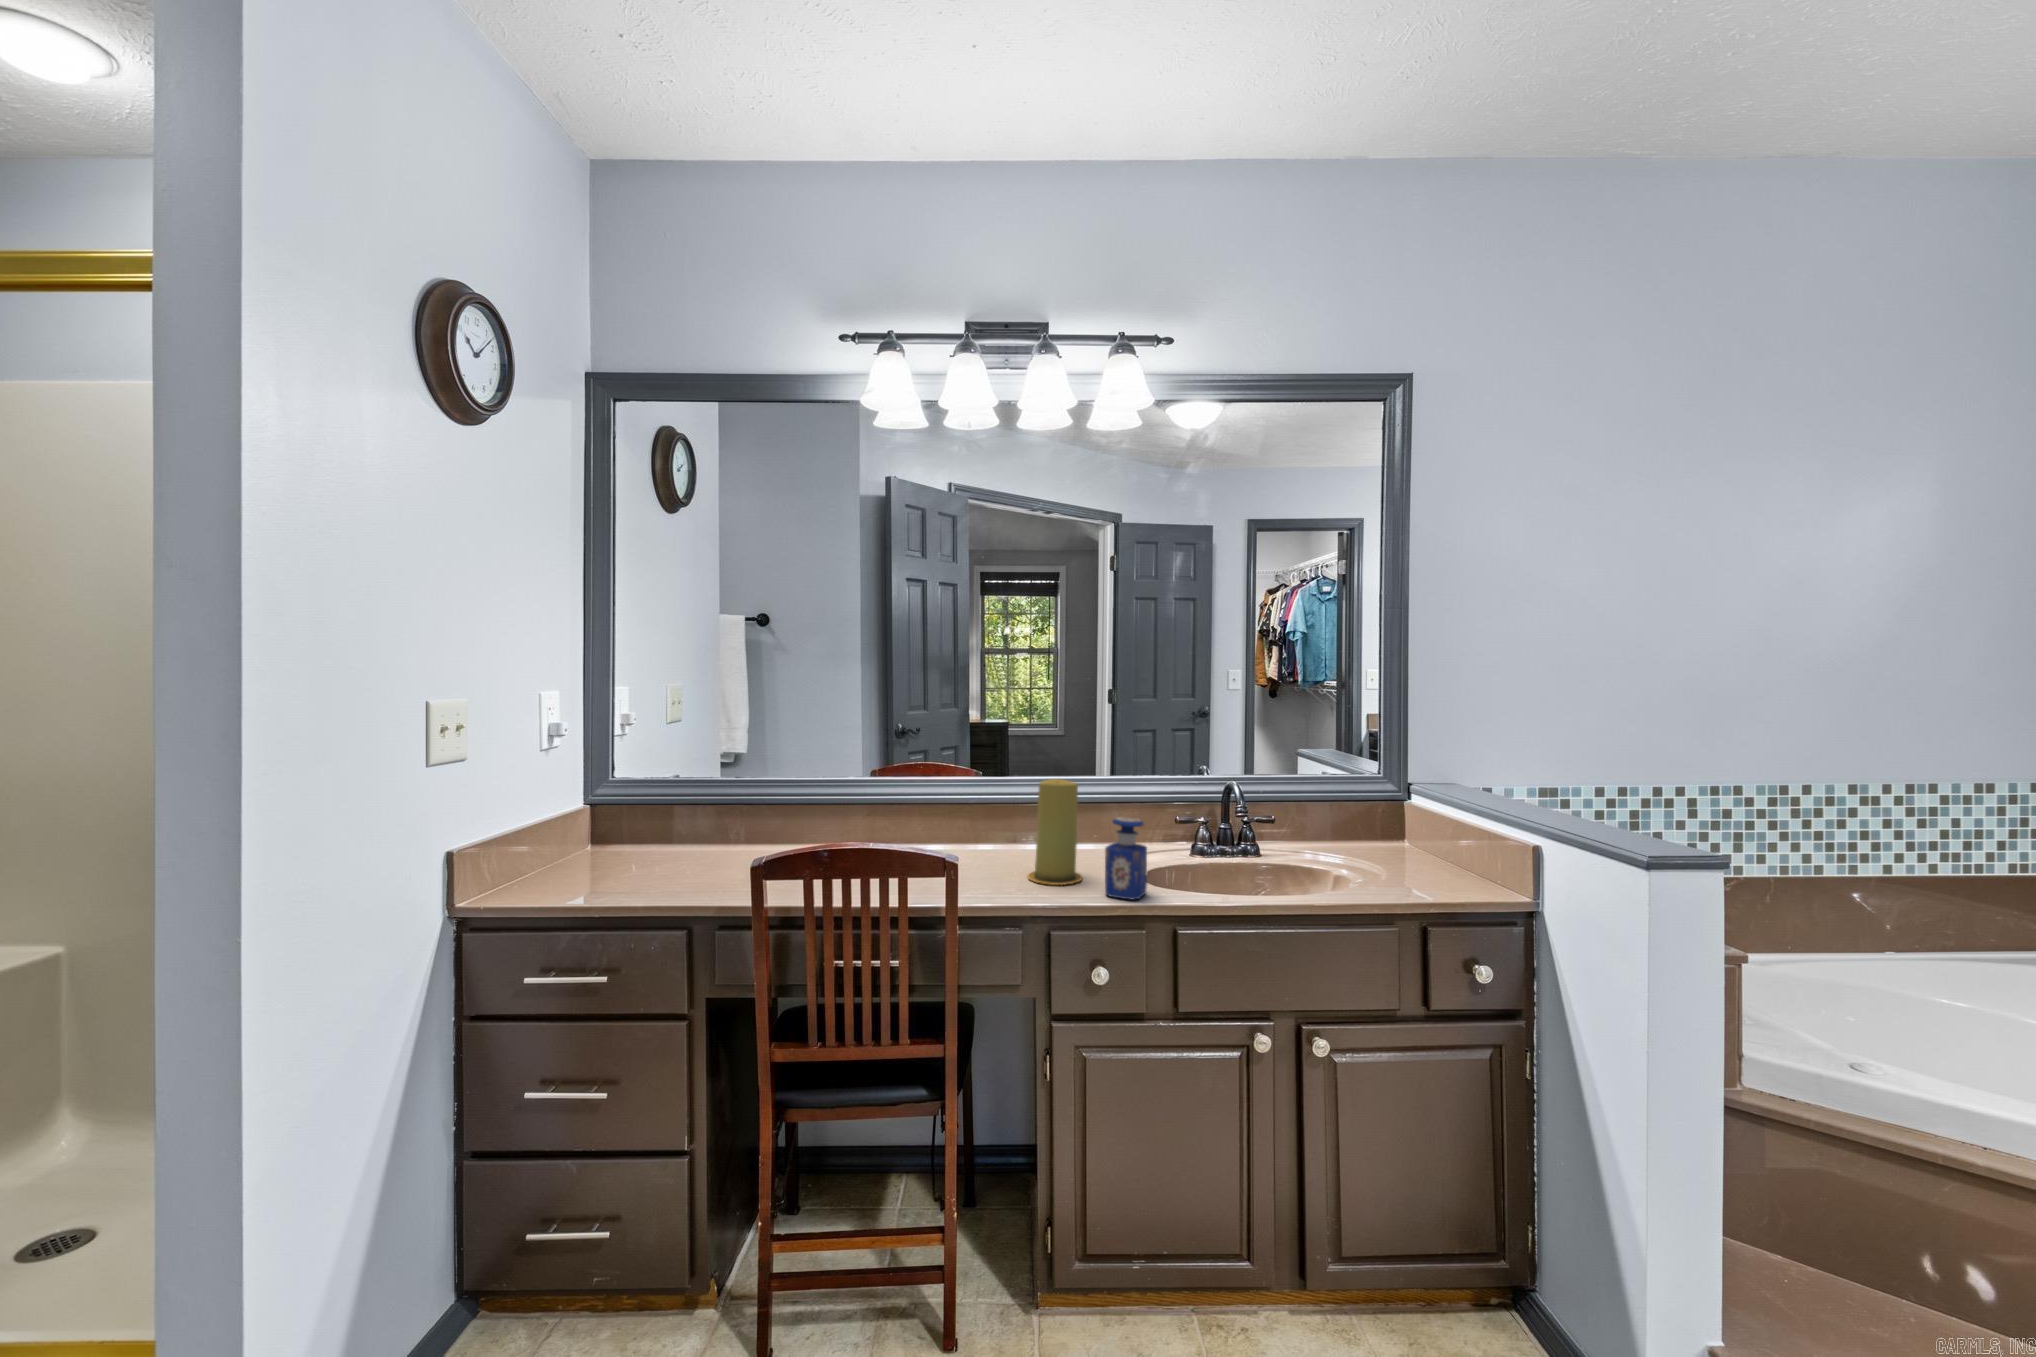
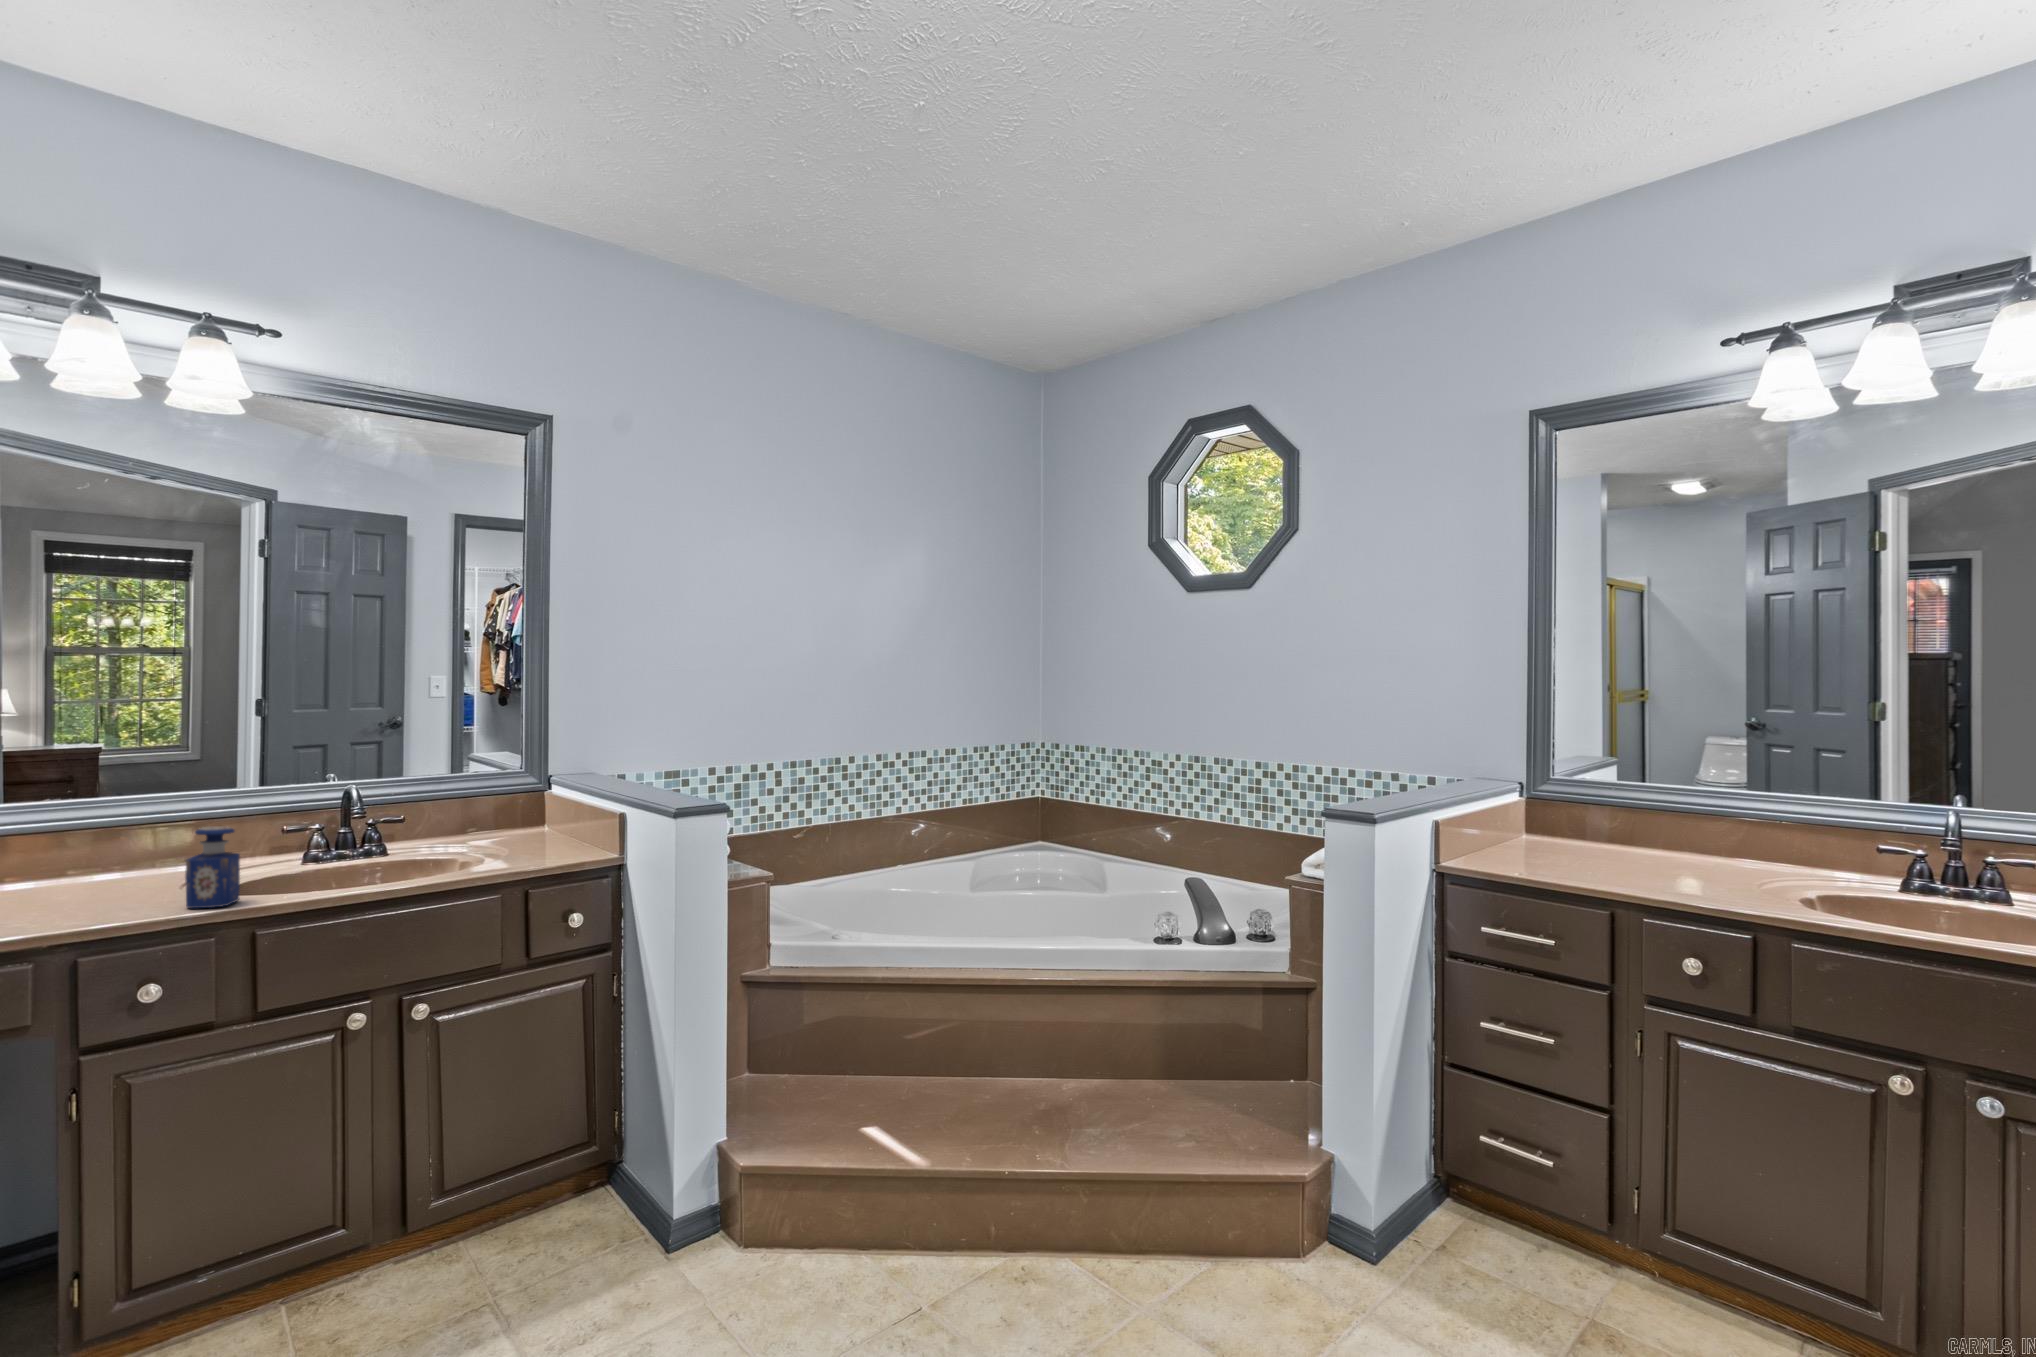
candle: present [1027,779,1082,885] -> none [77,797,158,910]

